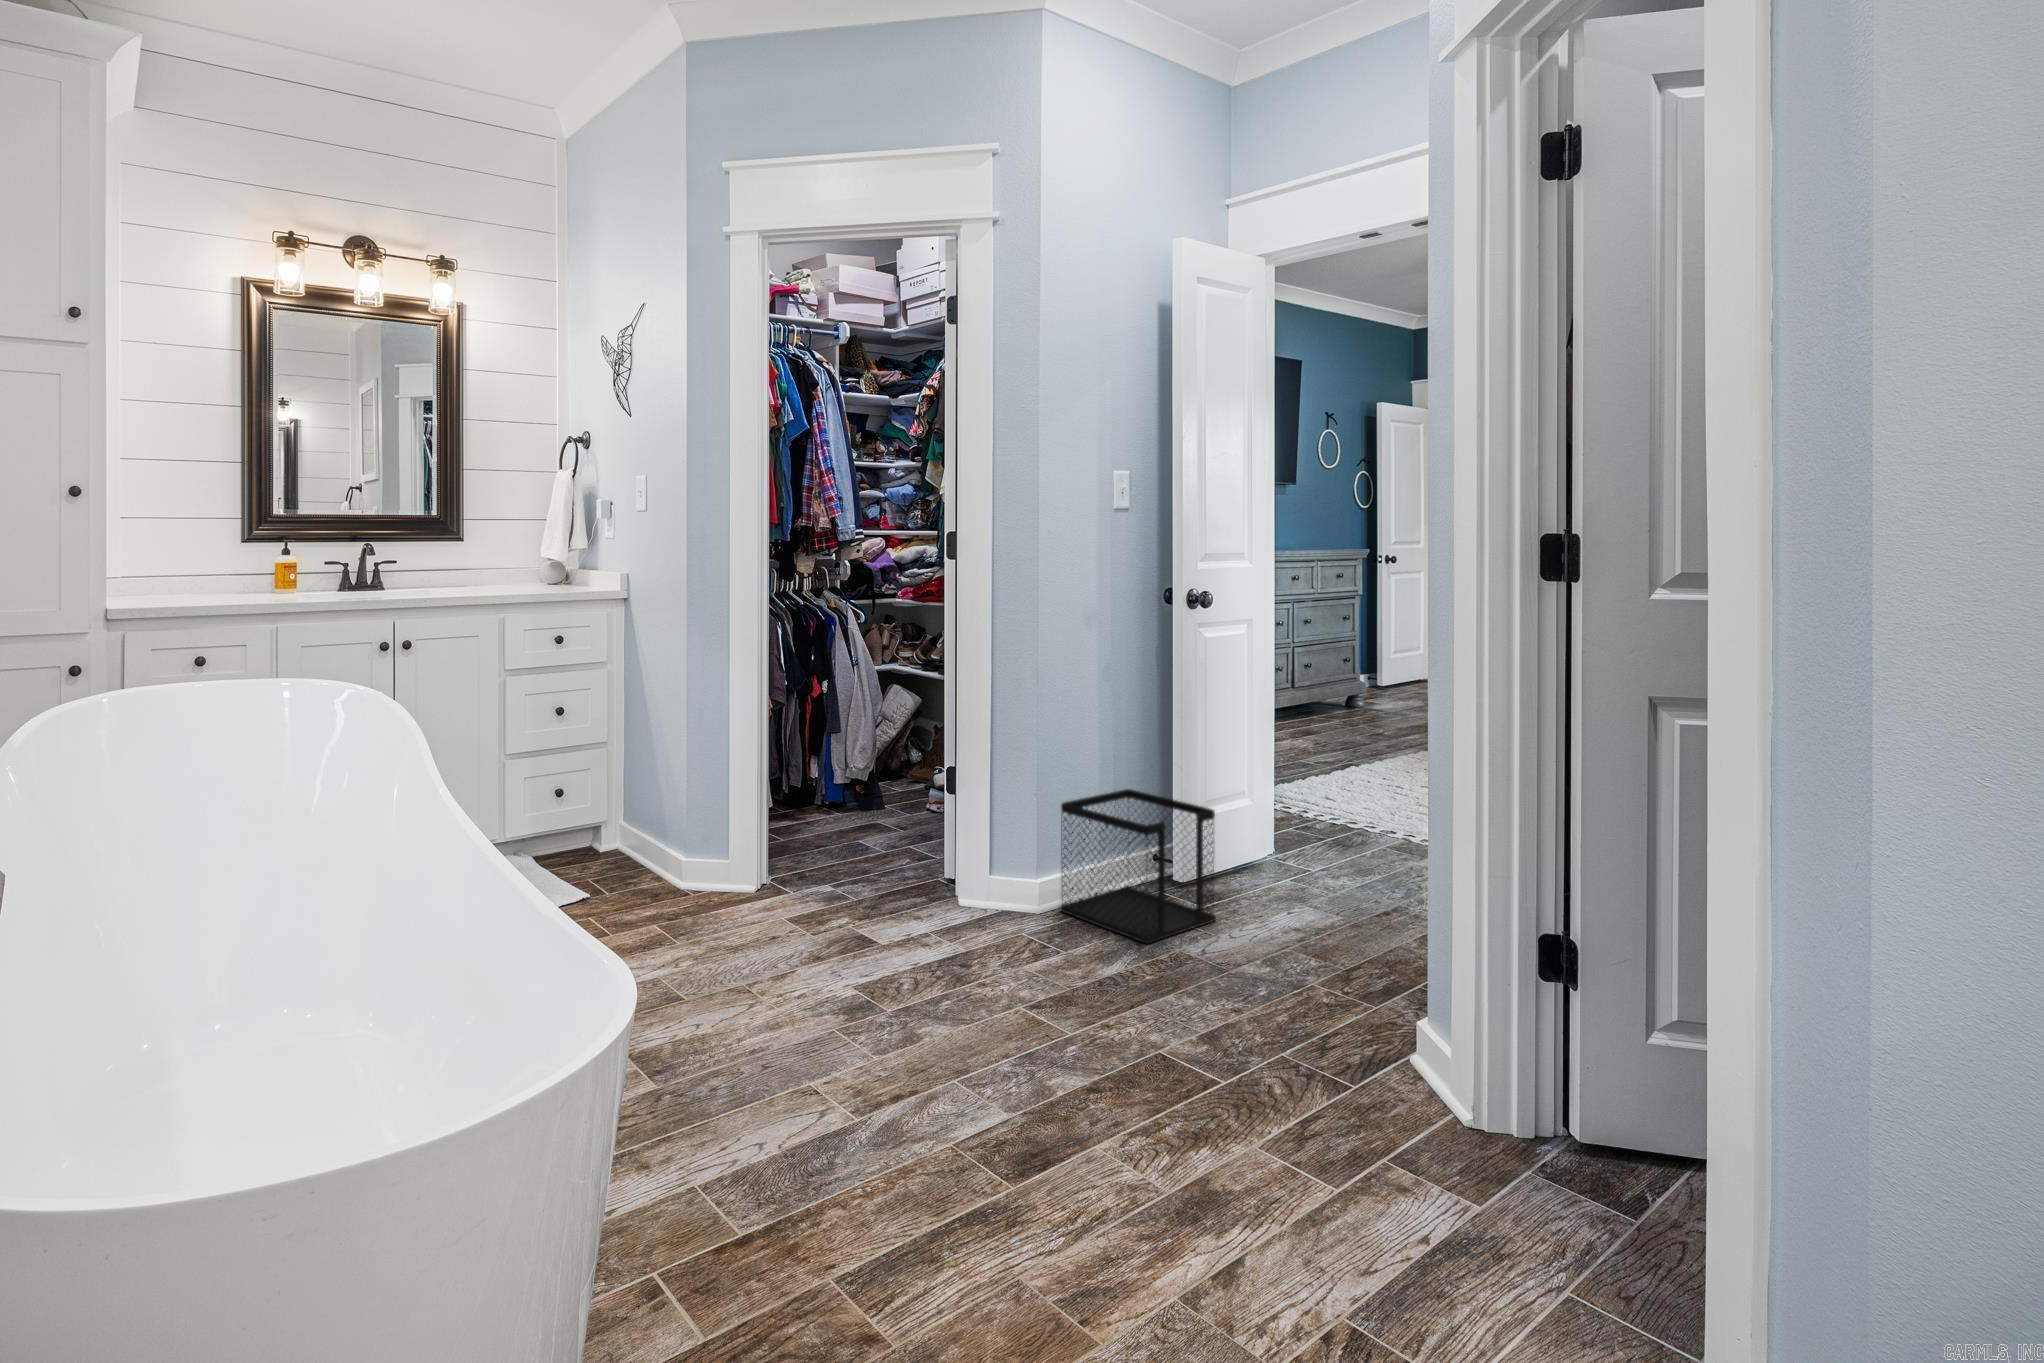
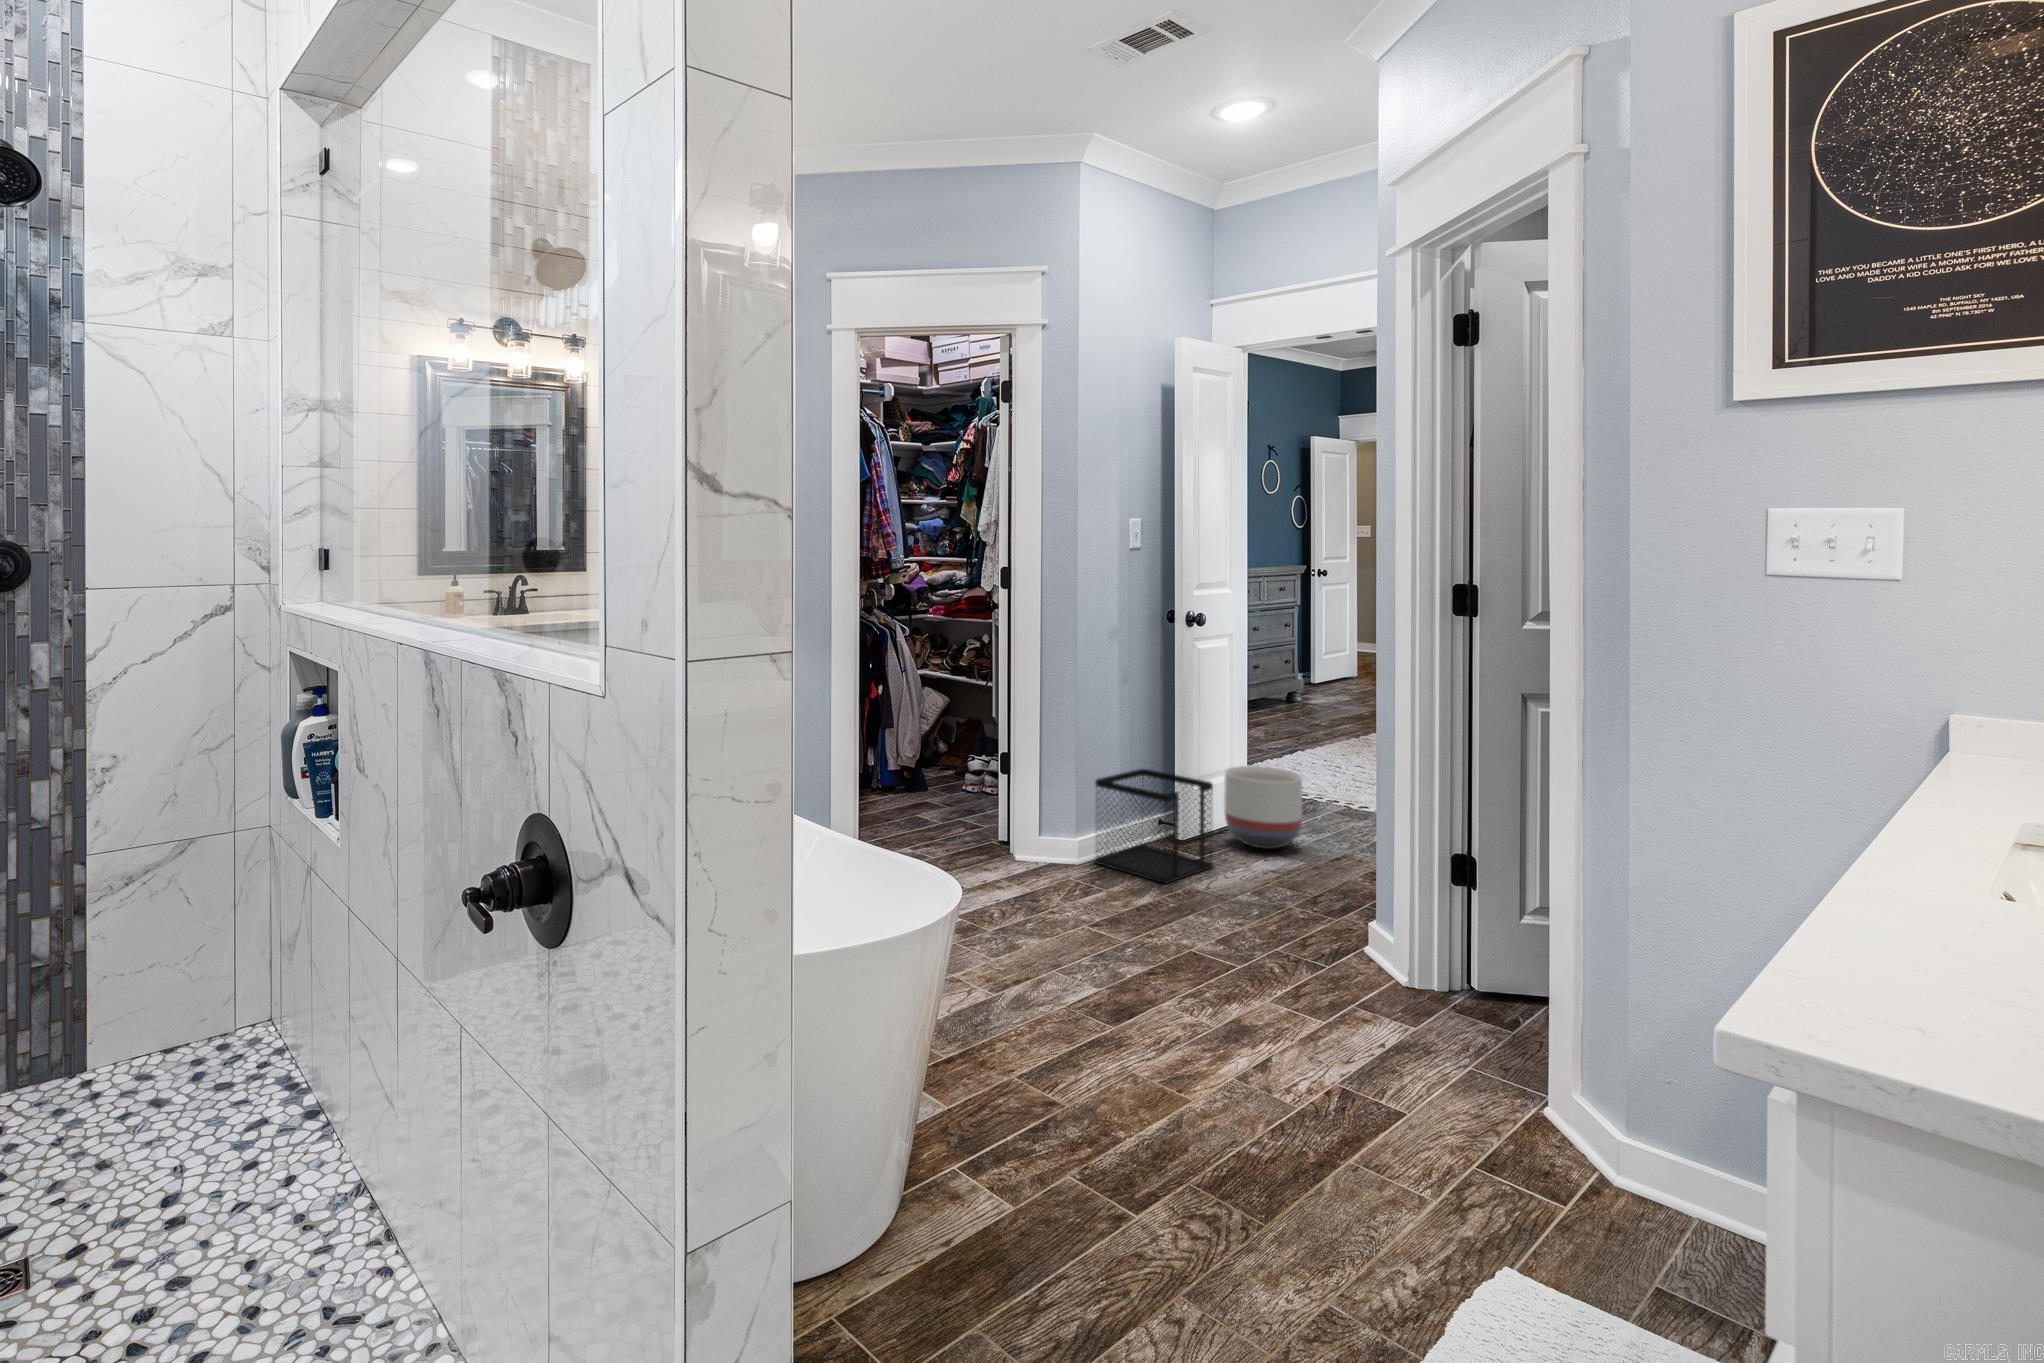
planter: none [1238,787,1338,895] -> present [1224,766,1302,849]

